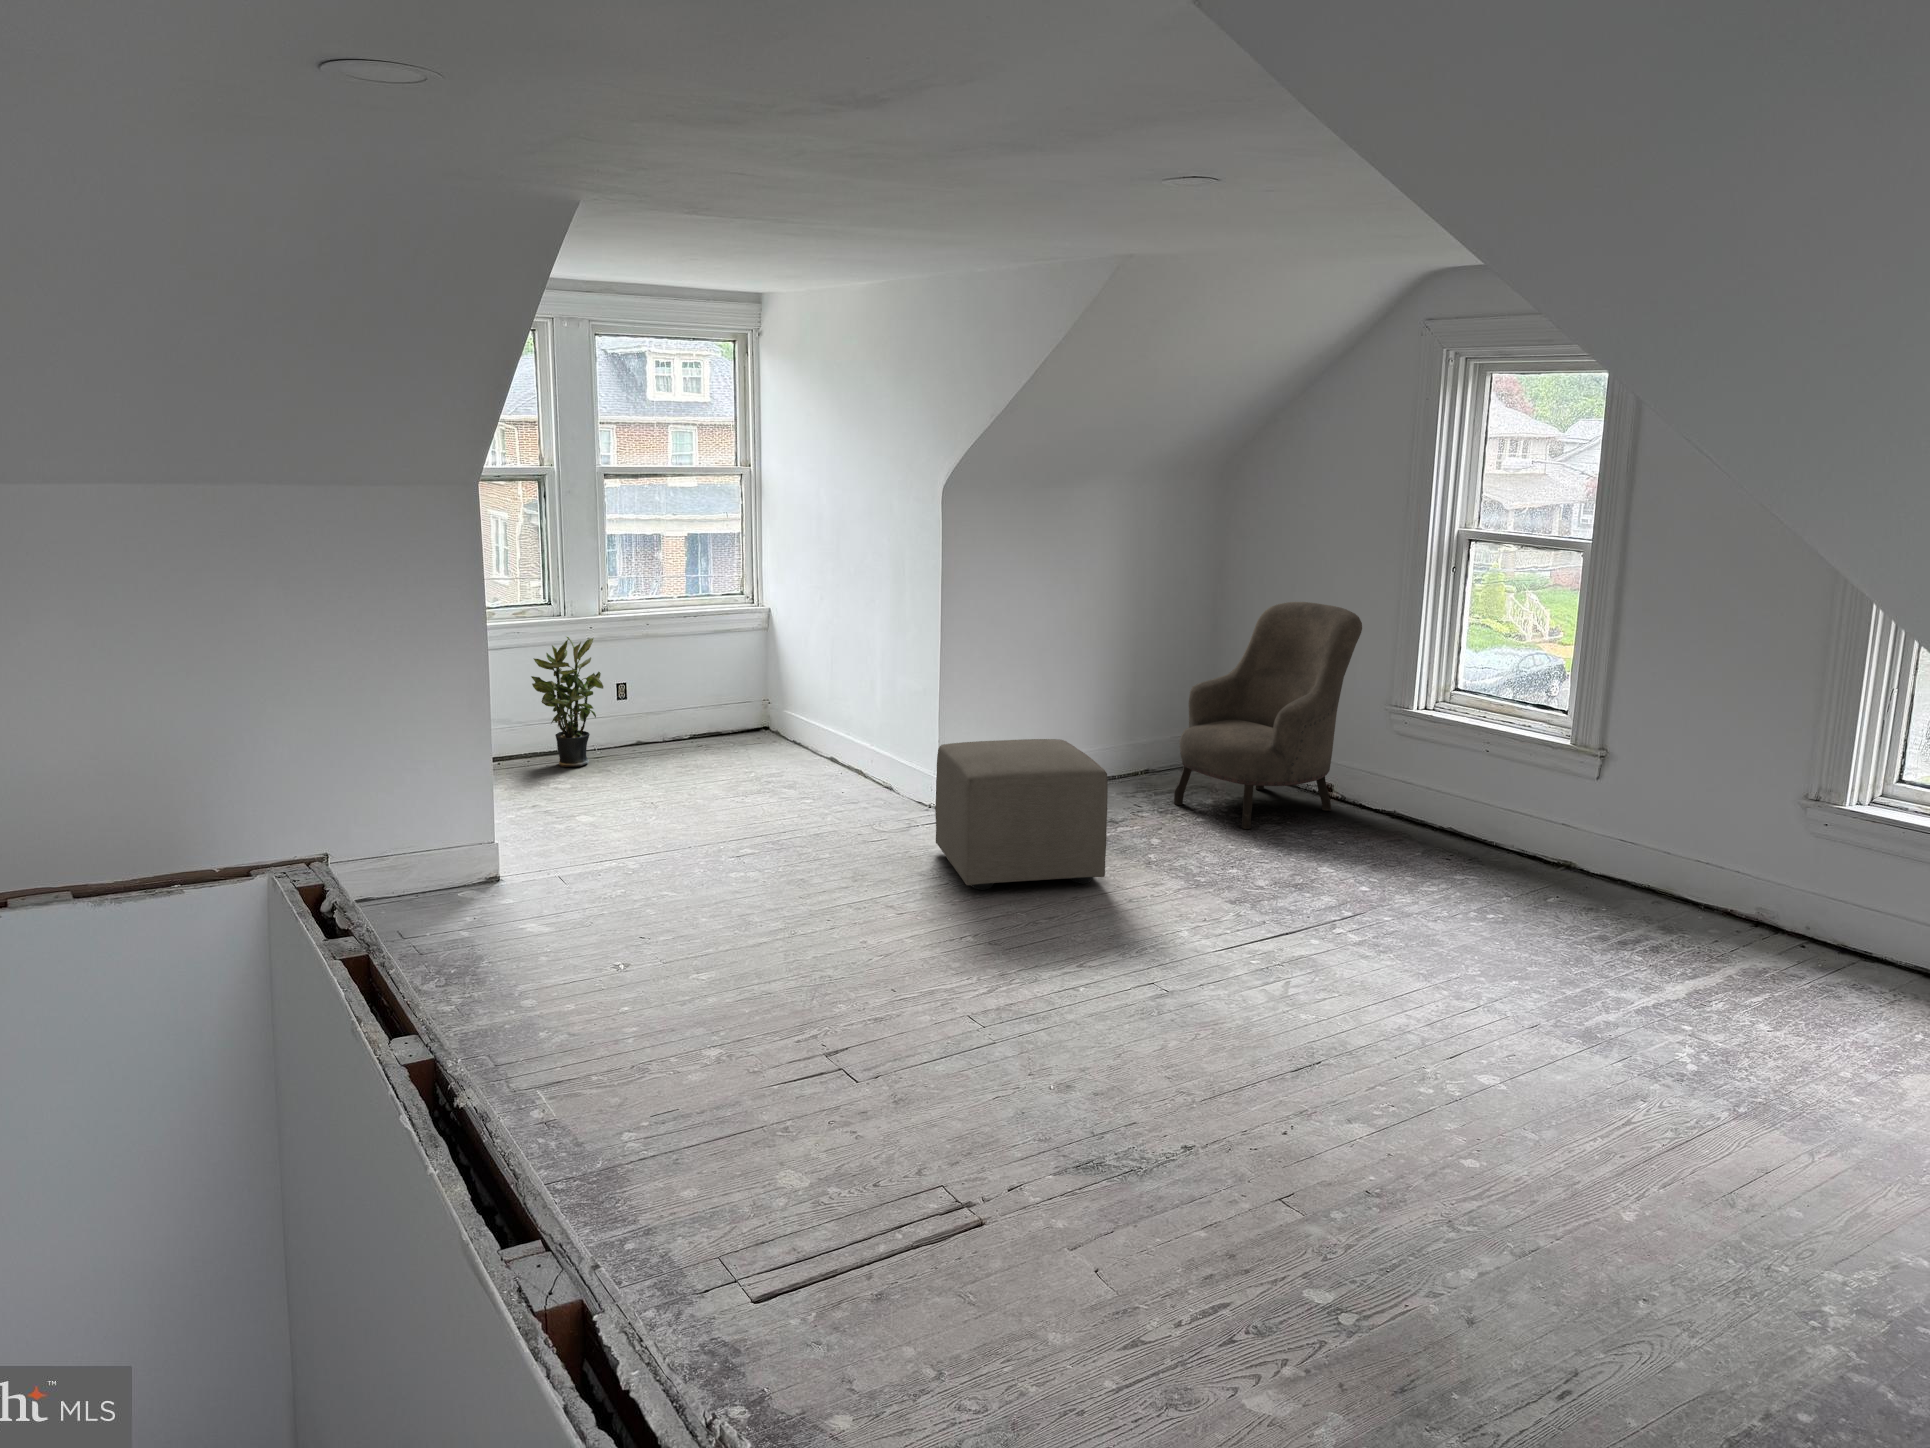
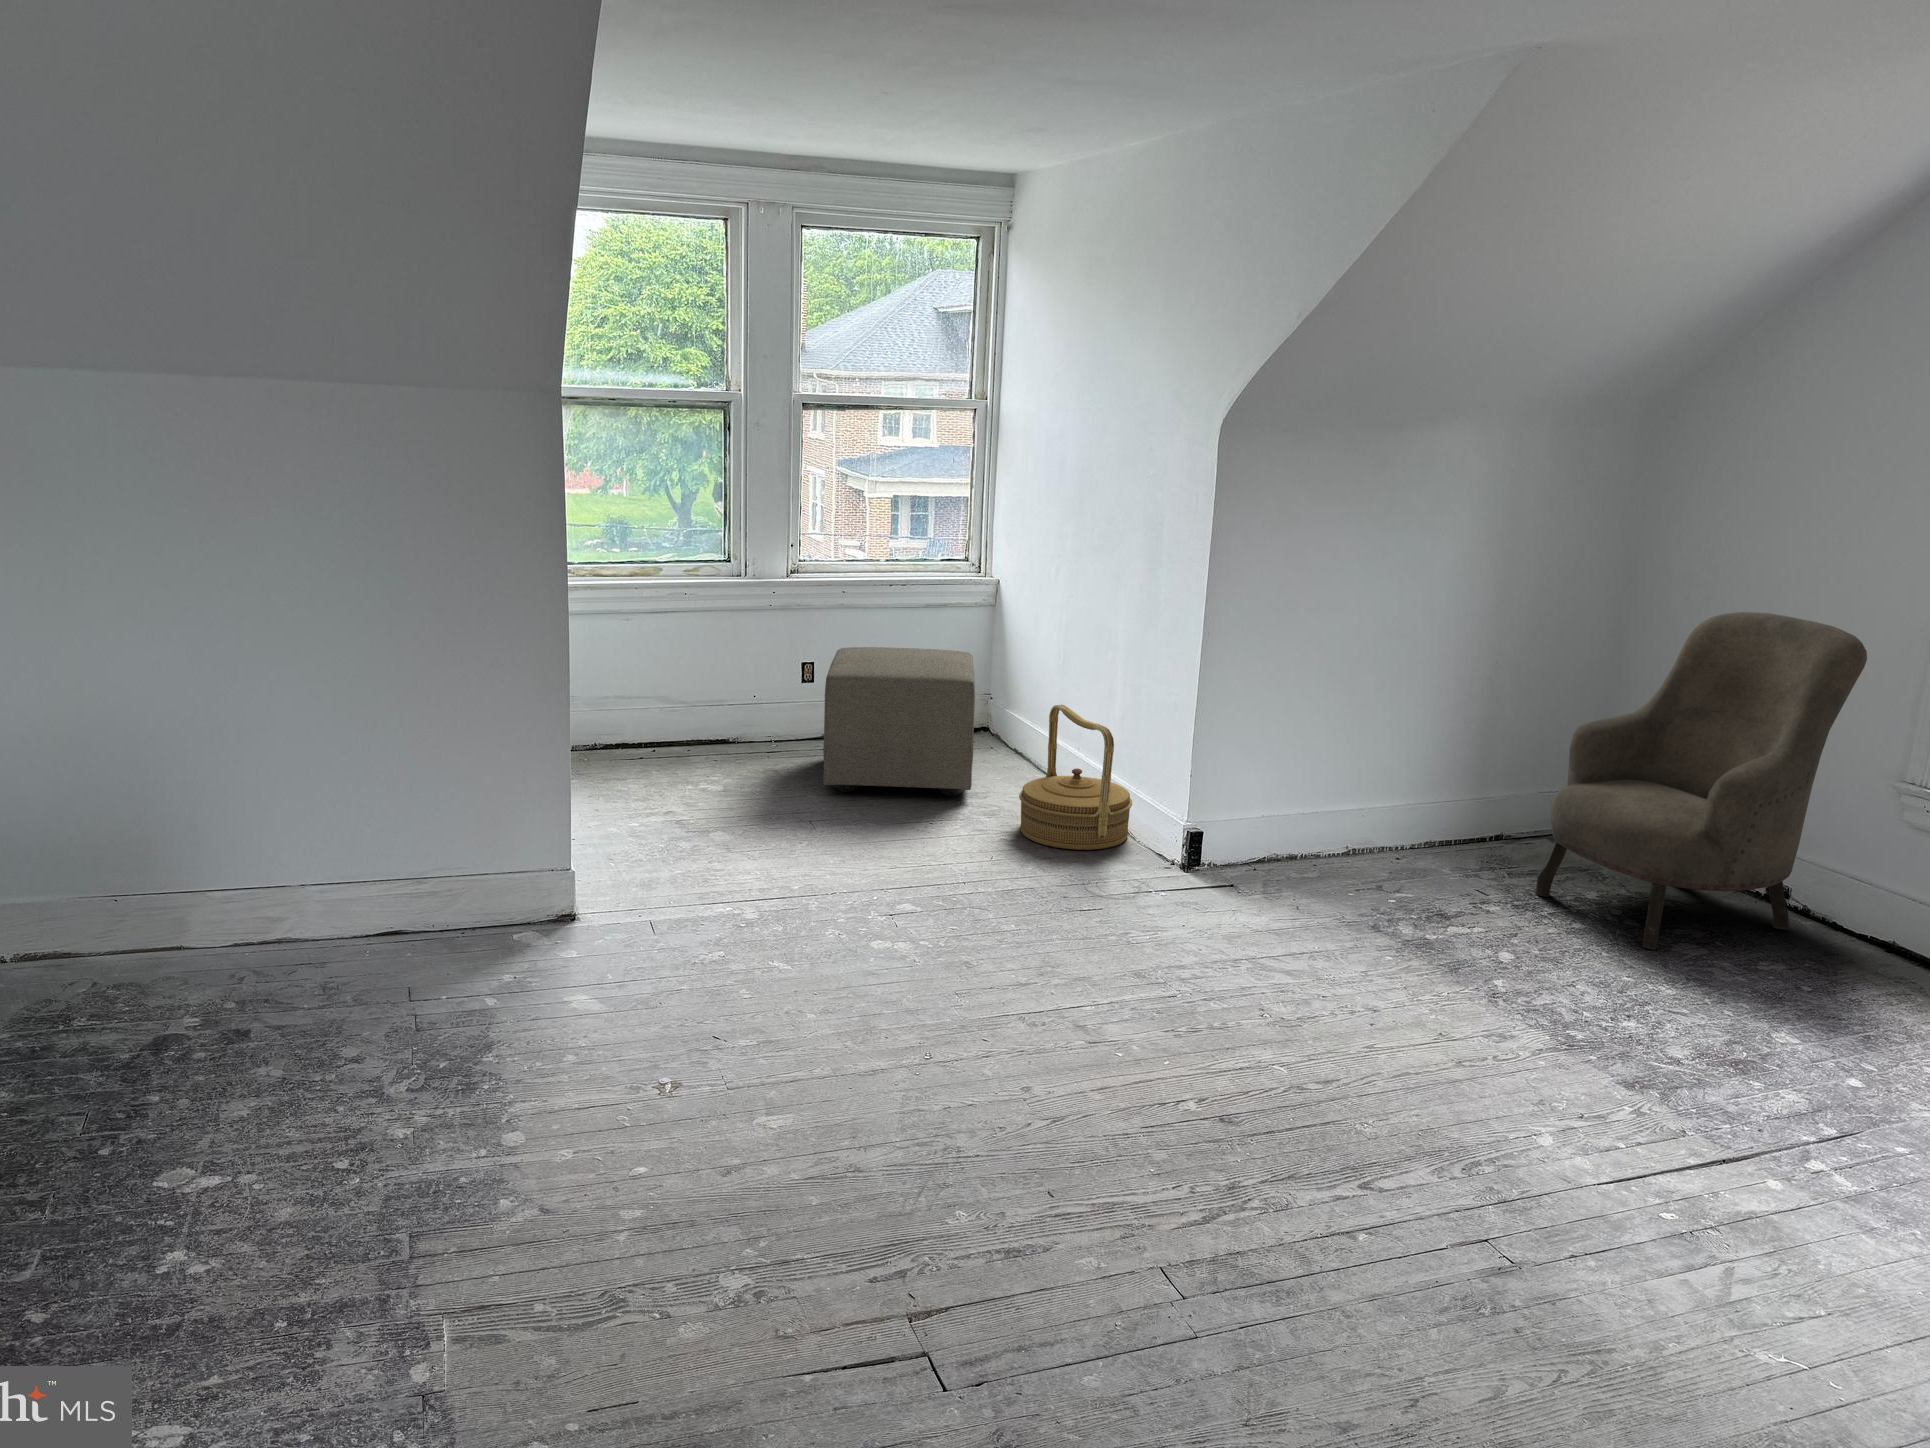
potted plant: present [531,637,603,767] -> none [687,598,777,763]
woven basket: none [810,699,894,804] -> present [1019,705,1132,850]
ottoman: present [935,739,1108,890] -> present [823,647,975,796]

